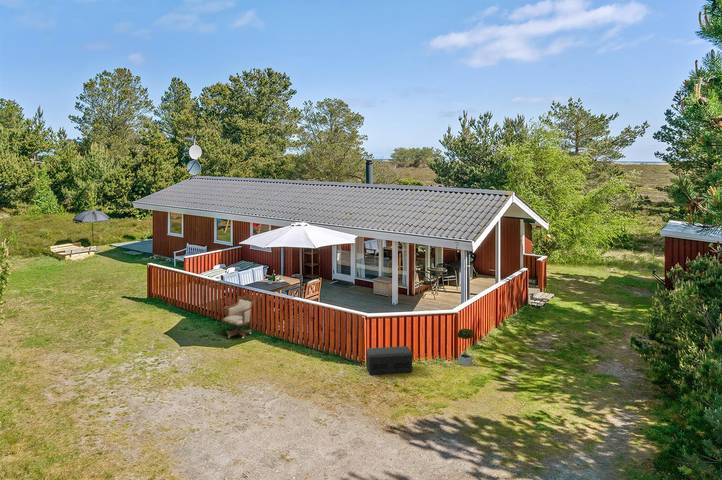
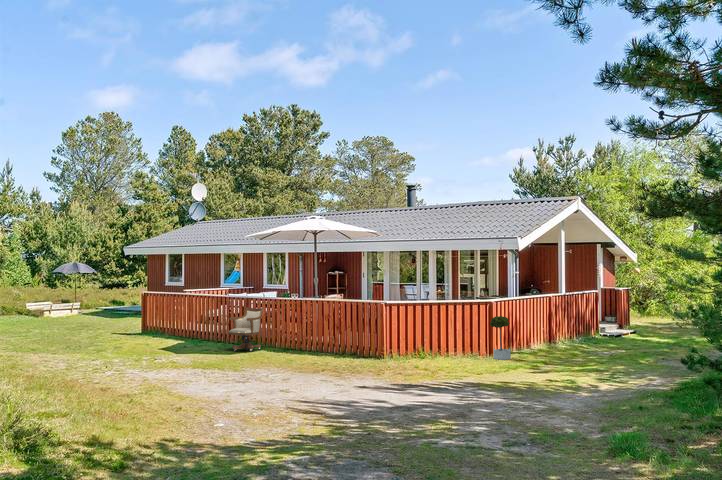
storage bench: present [366,346,413,375] -> none [385,337,437,364]

